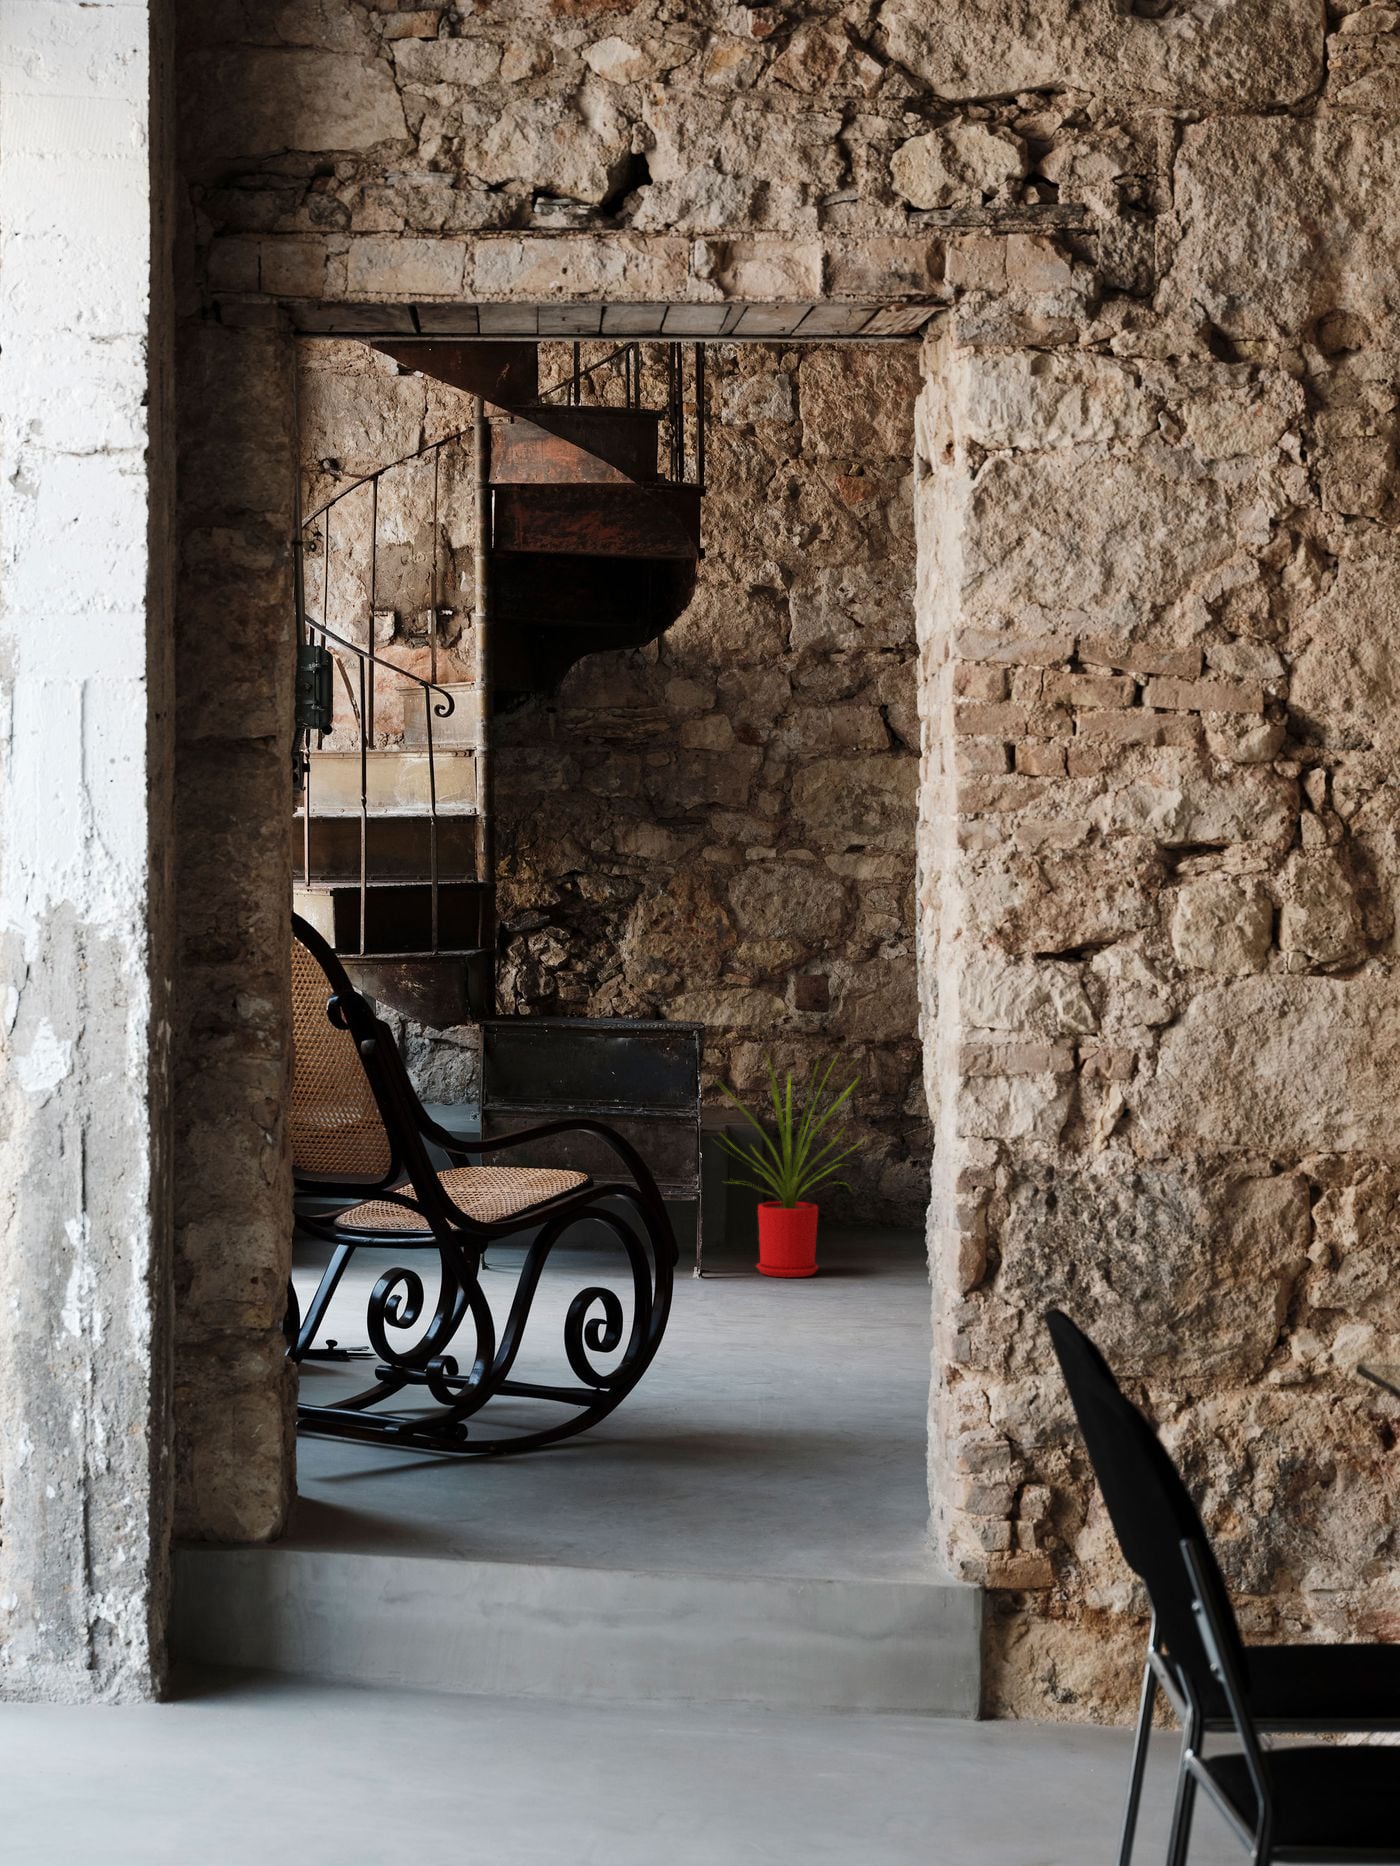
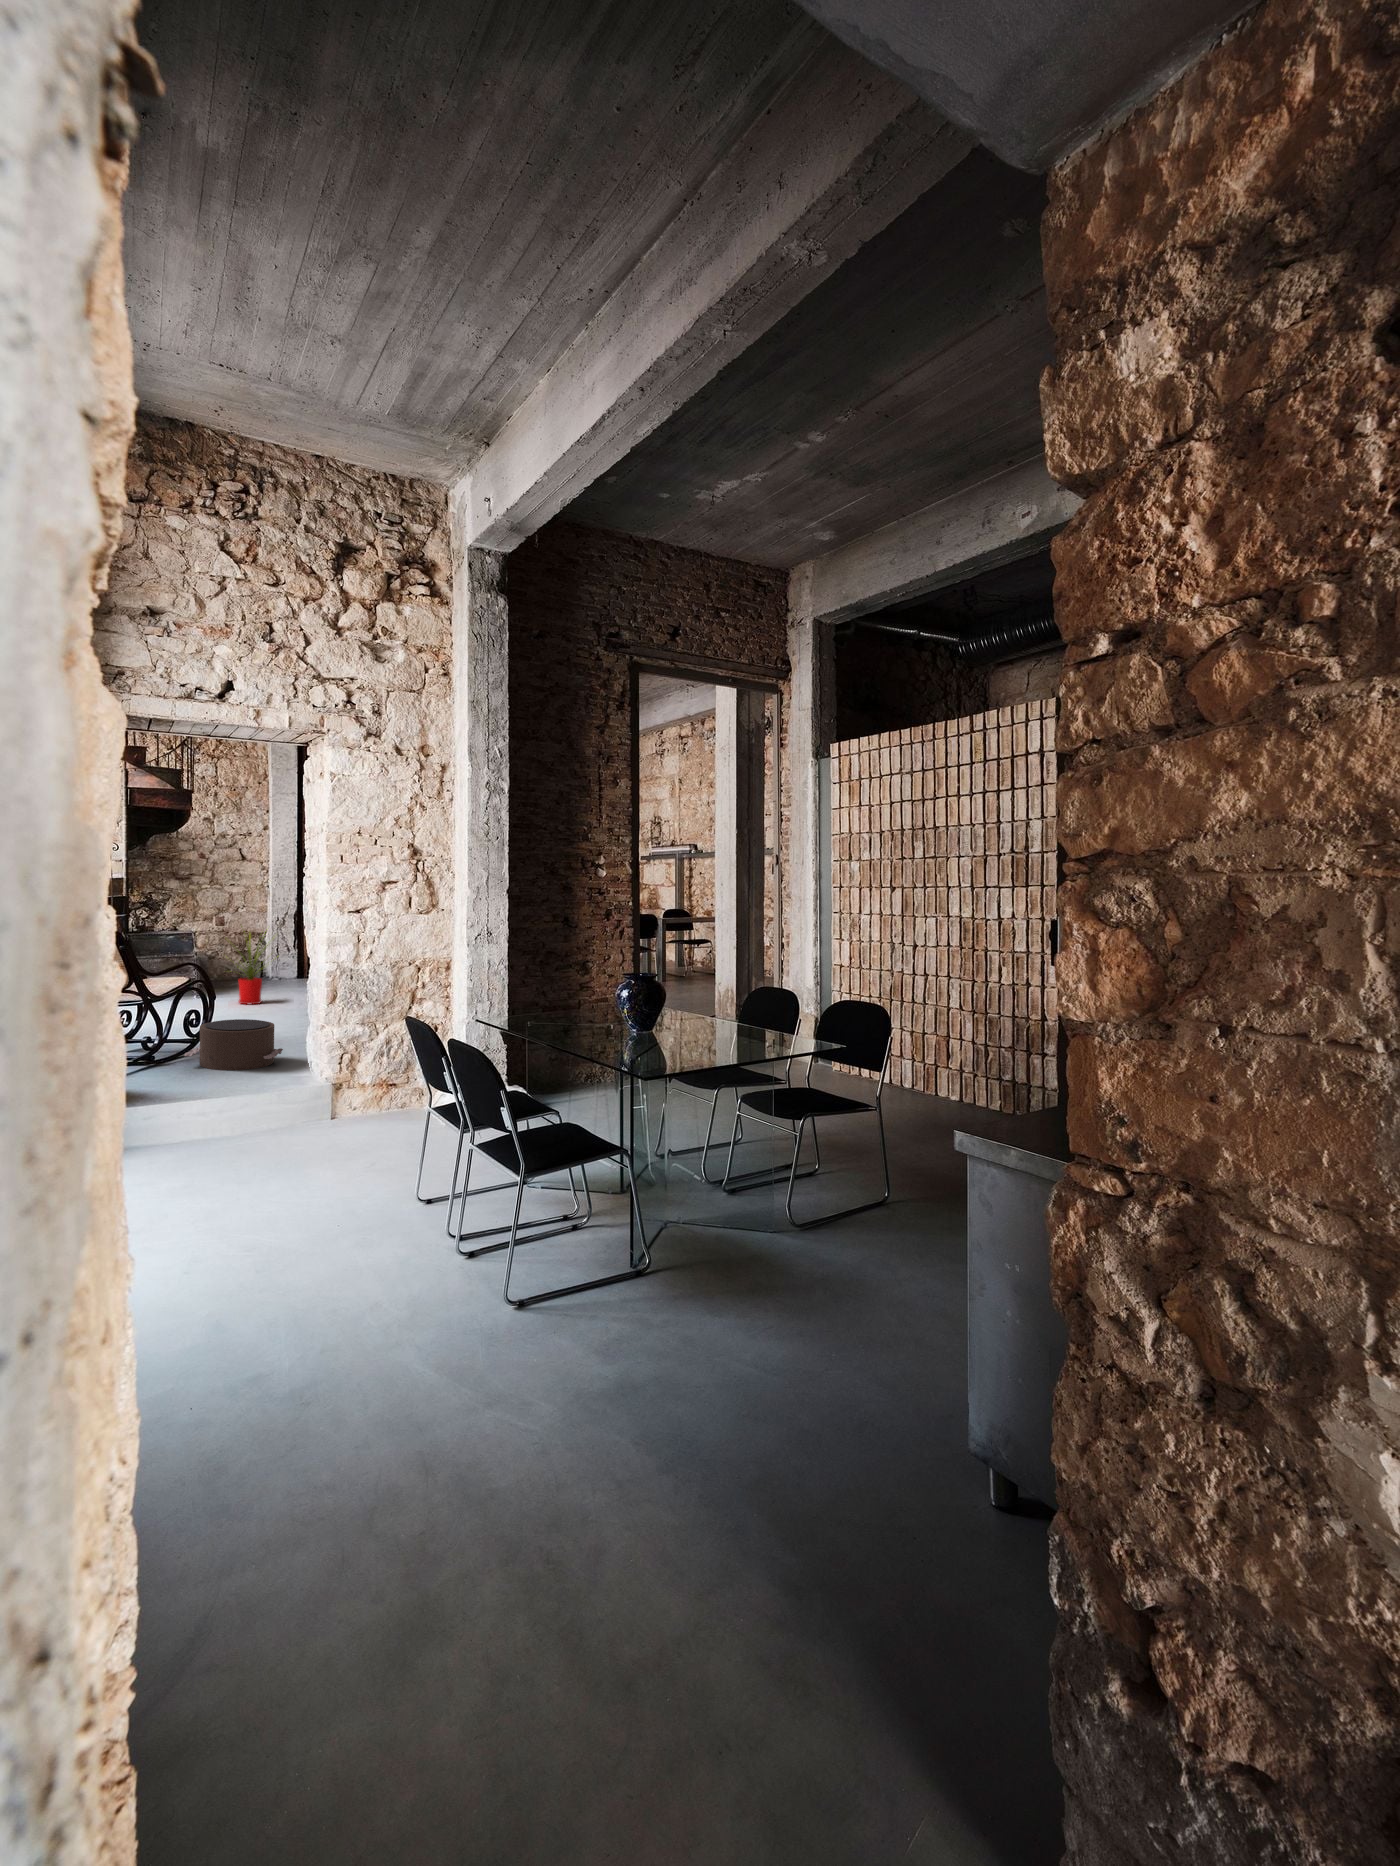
pouf: none [528,1338,833,1519] -> present [184,1019,283,1070]

